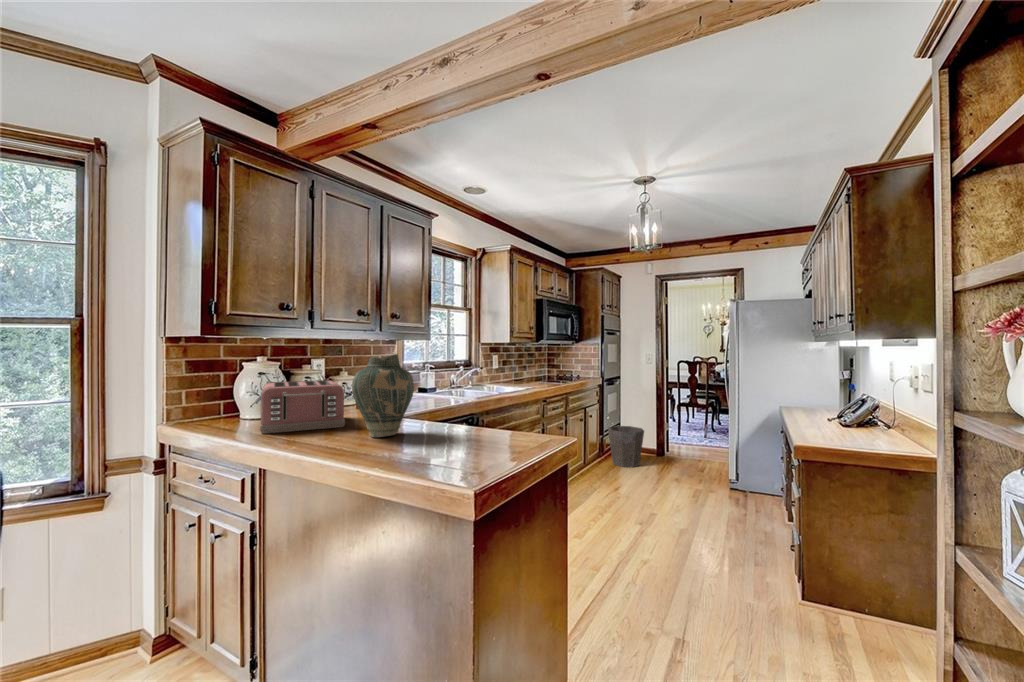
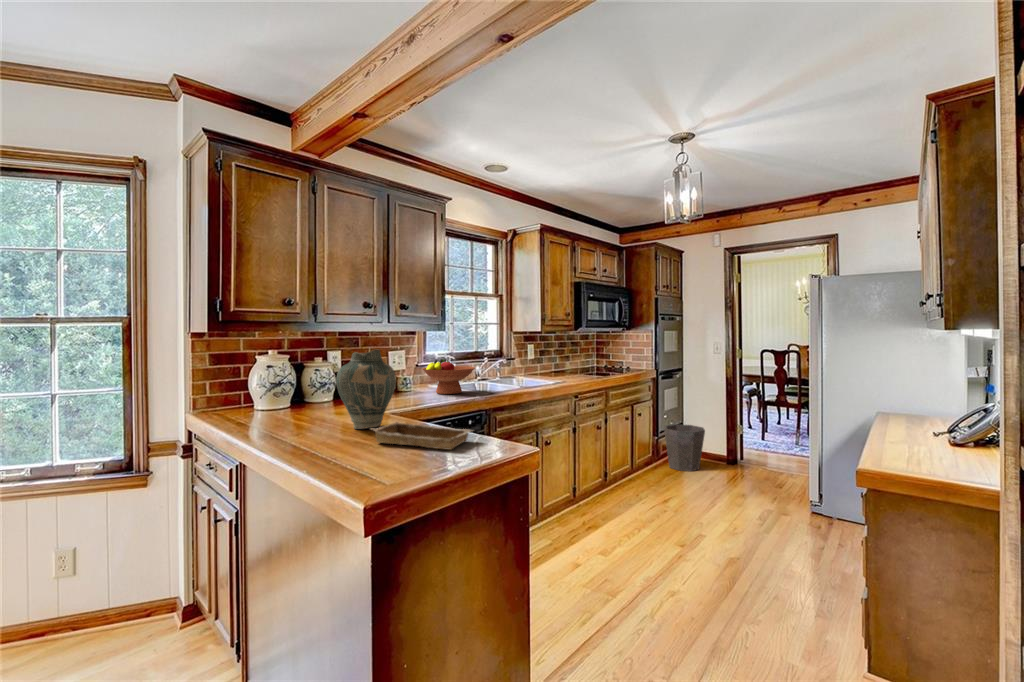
fruit bowl: none [408,367,460,401] -> present [423,359,475,394]
toaster: present [260,380,345,434] -> none [261,373,340,423]
tray: none [404,429,511,456] -> present [373,422,470,450]

